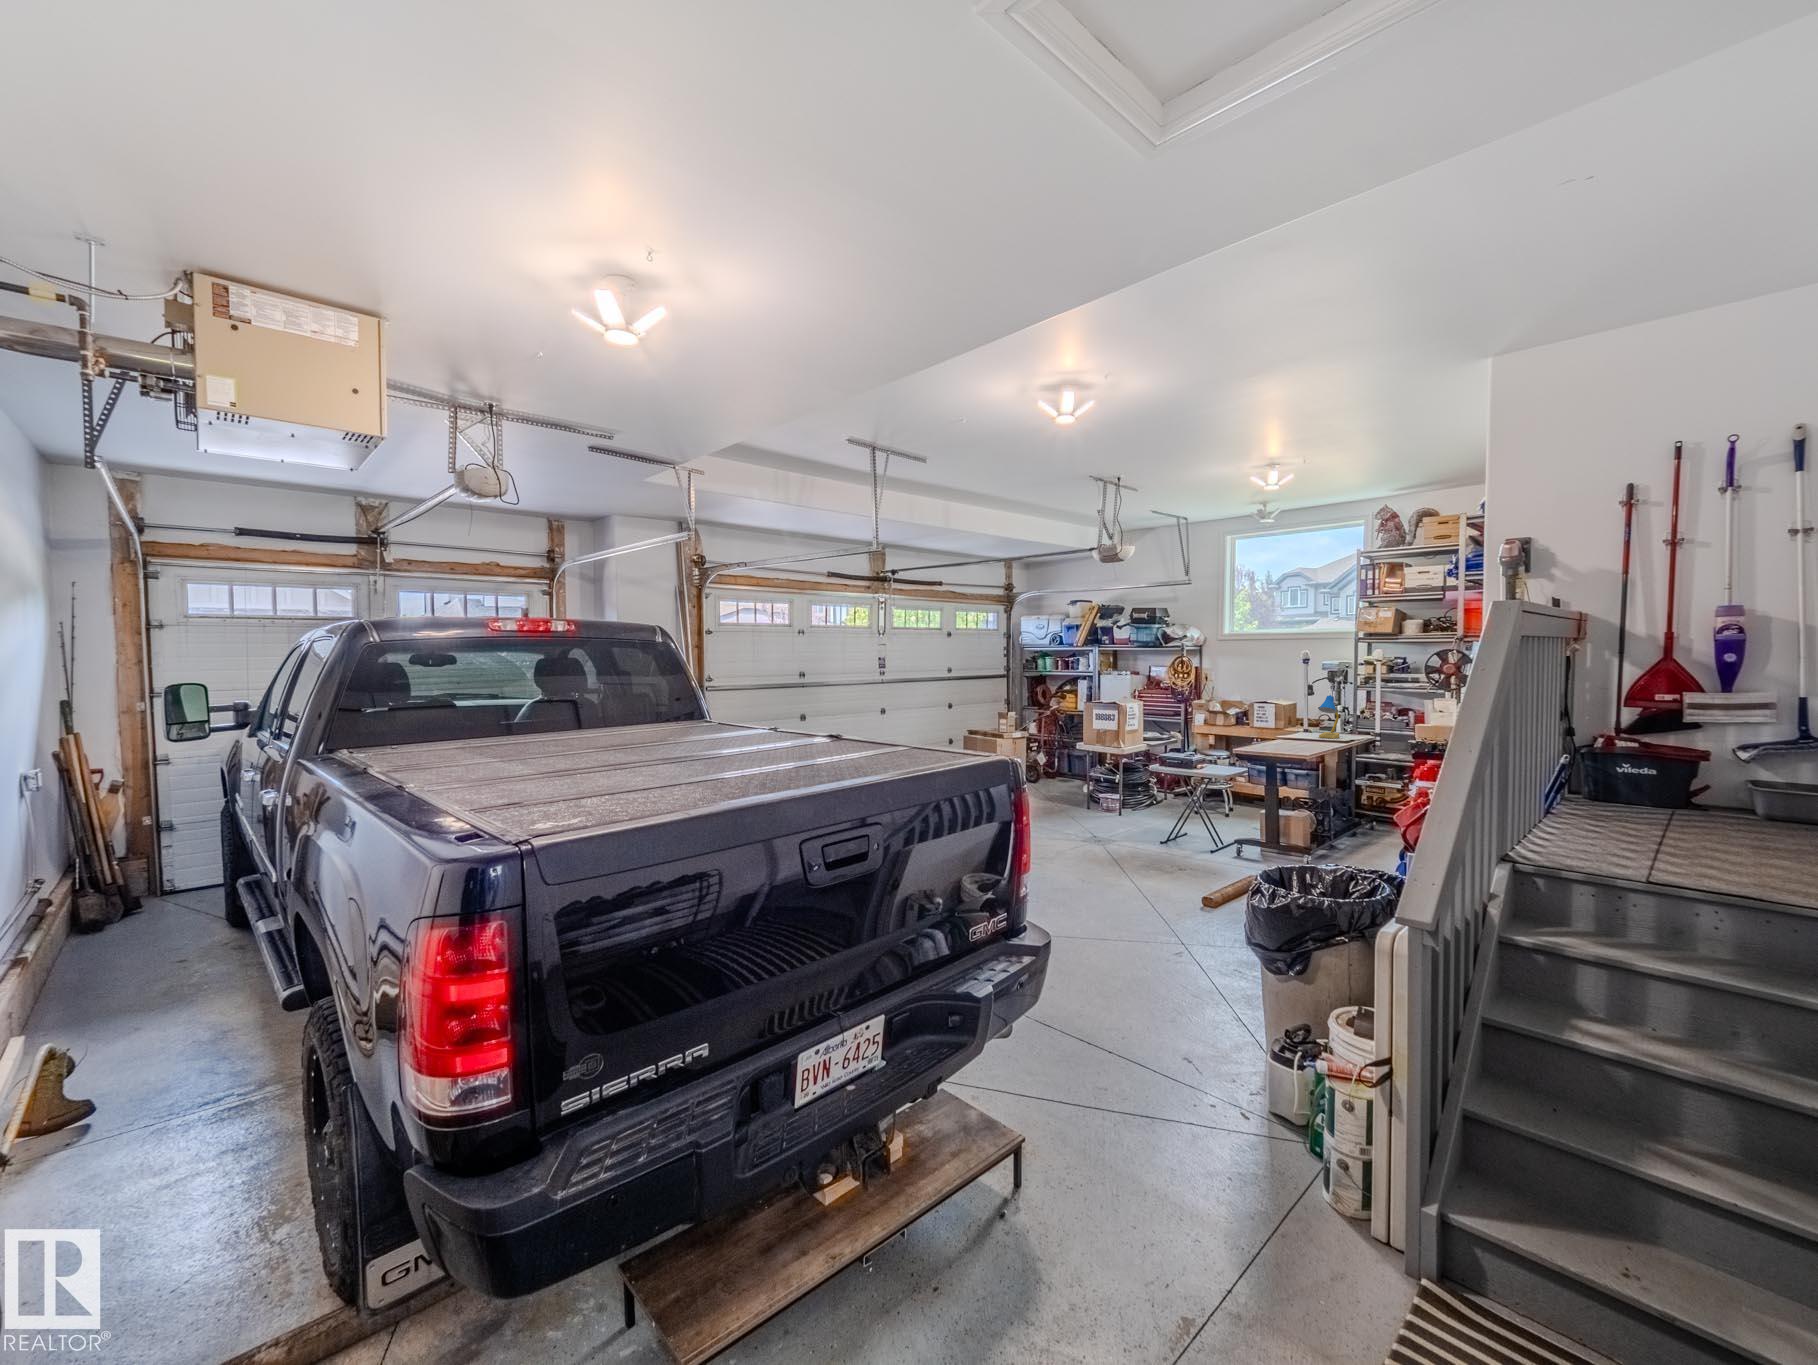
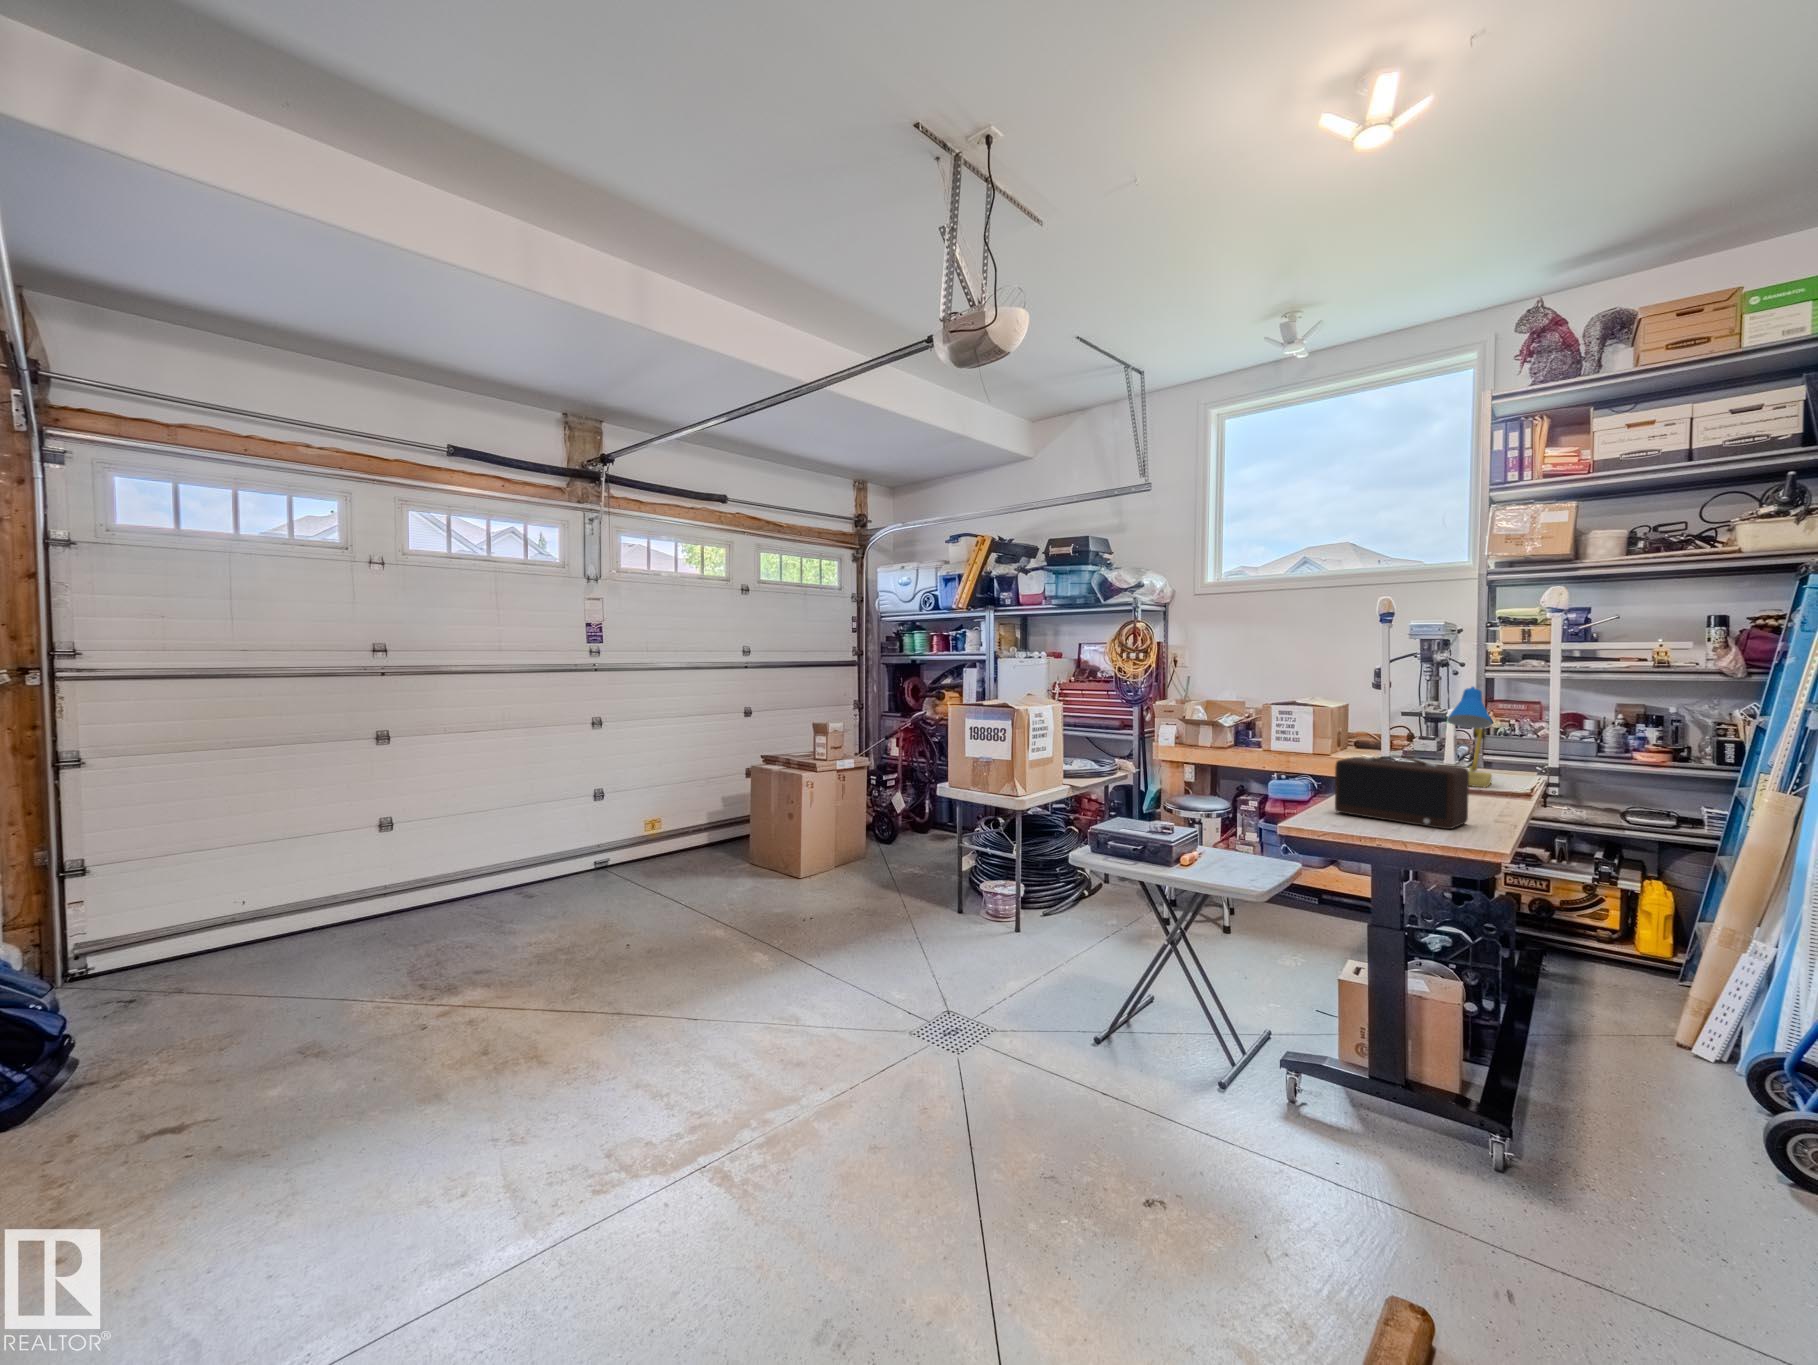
speaker: none [1256,721,1302,747] -> present [1335,756,1469,829]

